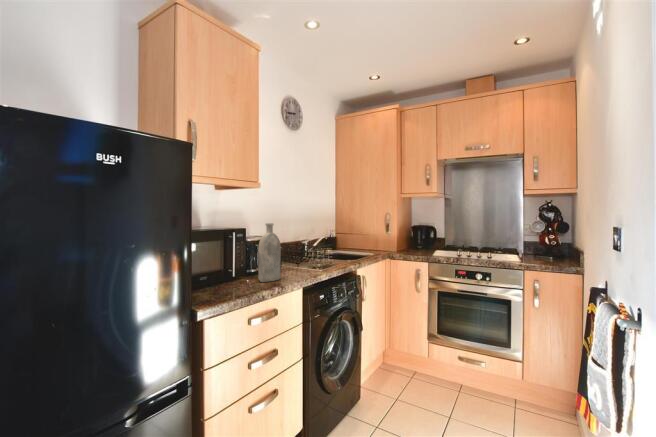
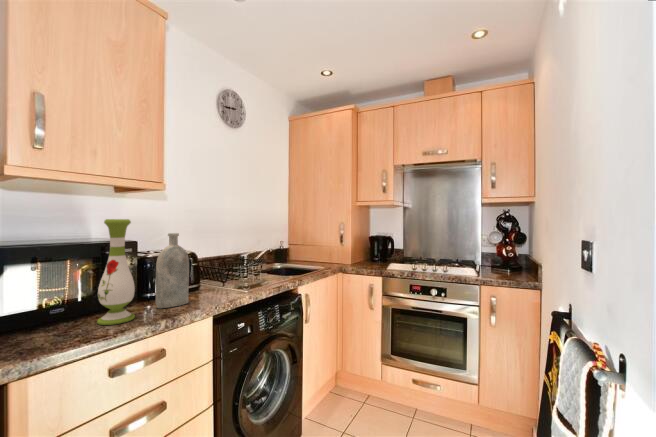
vase: none [225,212,250,291] -> present [97,219,135,325]

